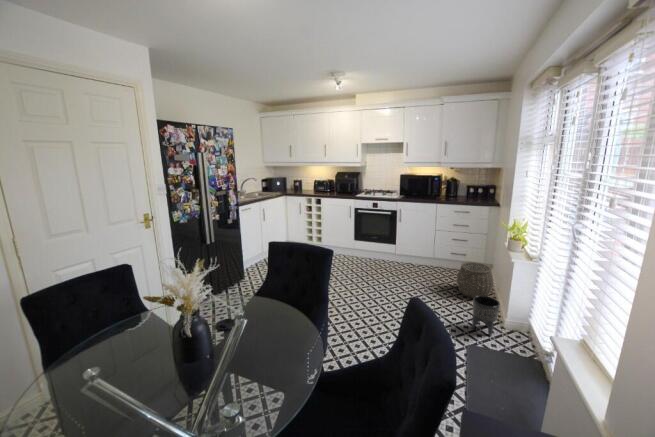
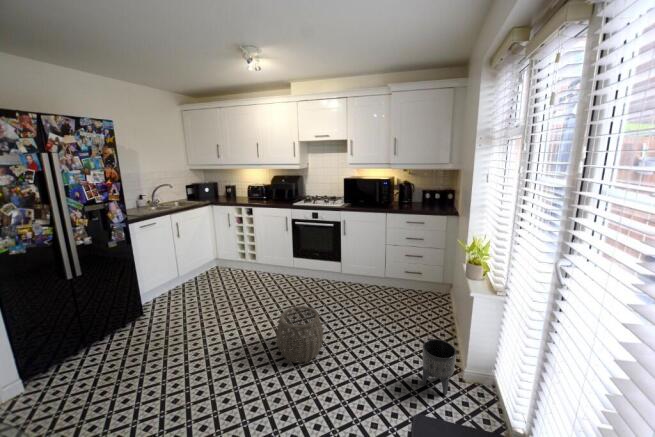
woven basket: present [457,262,493,298] -> present [276,306,323,363]

